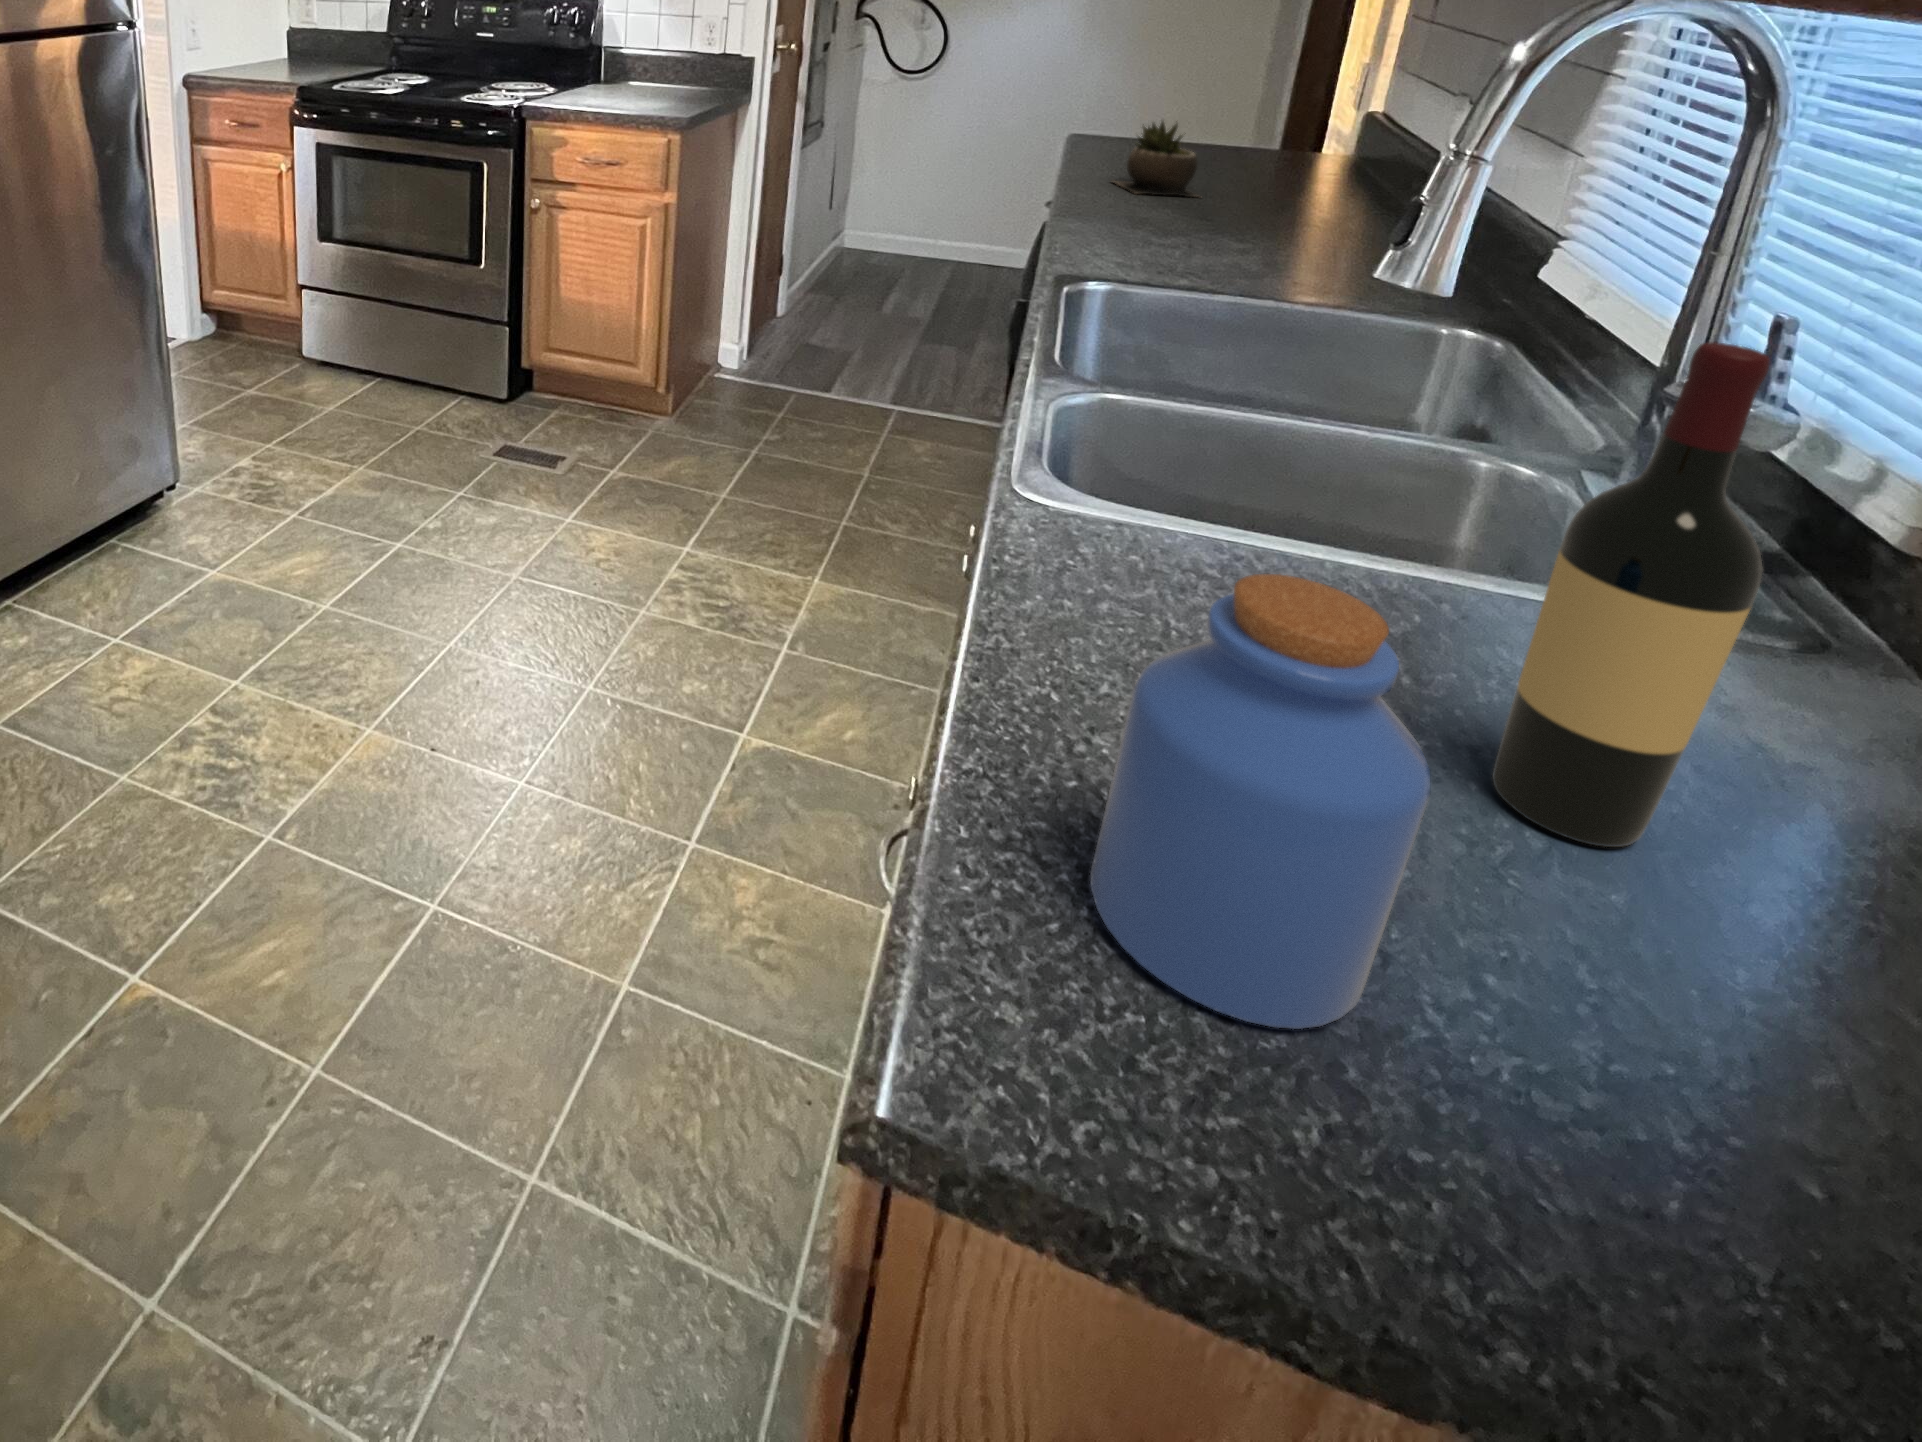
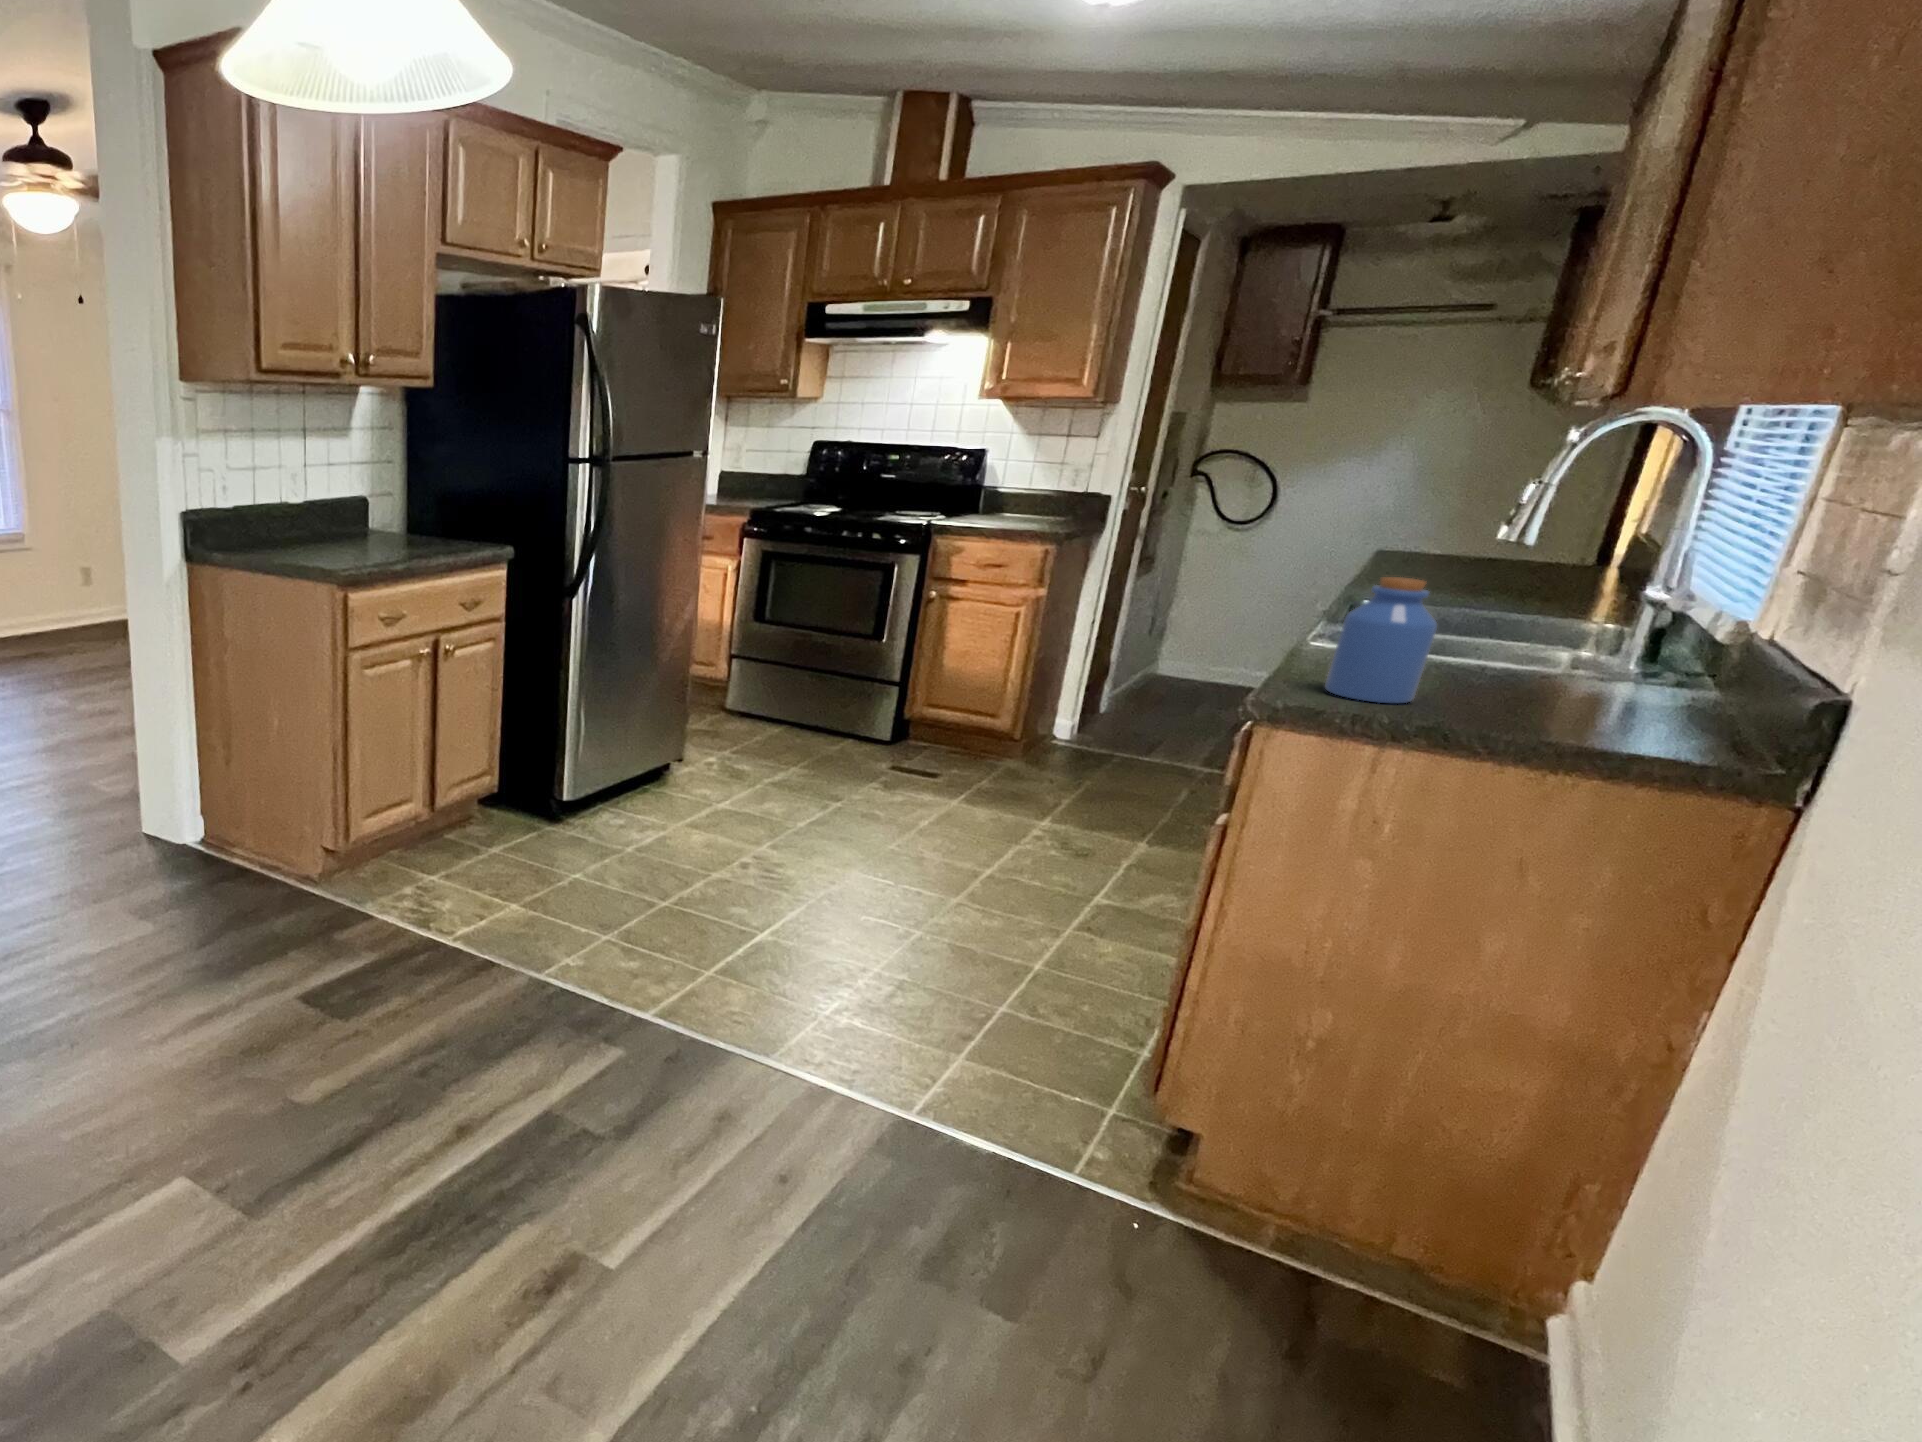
succulent plant: present [1115,121,1197,197] -> none [1402,529,1474,584]
wine bottle: present [1492,342,1769,847] -> none [1491,520,1588,701]

